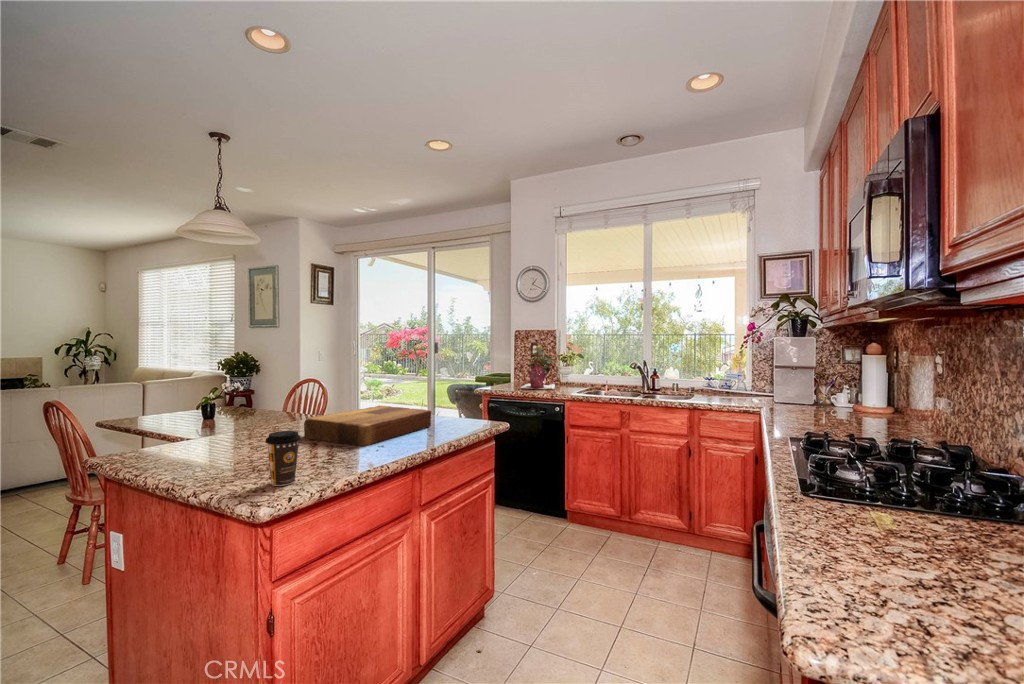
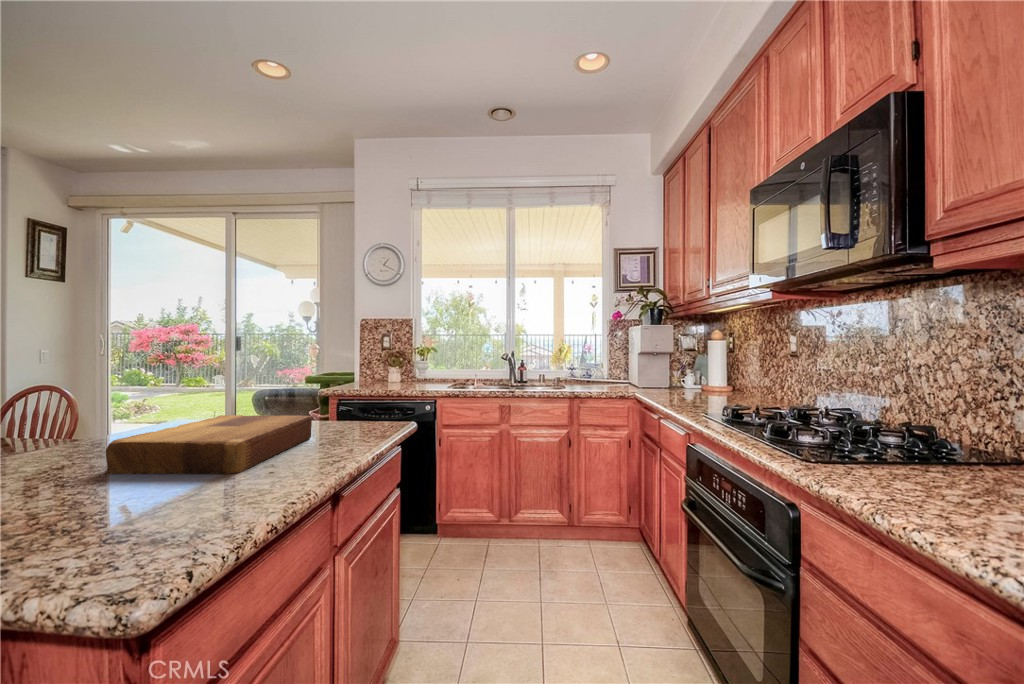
potted plant: present [521,346,555,389] -> none [376,335,417,388]
coffee cup: present [265,431,301,486] -> none [106,456,178,557]

